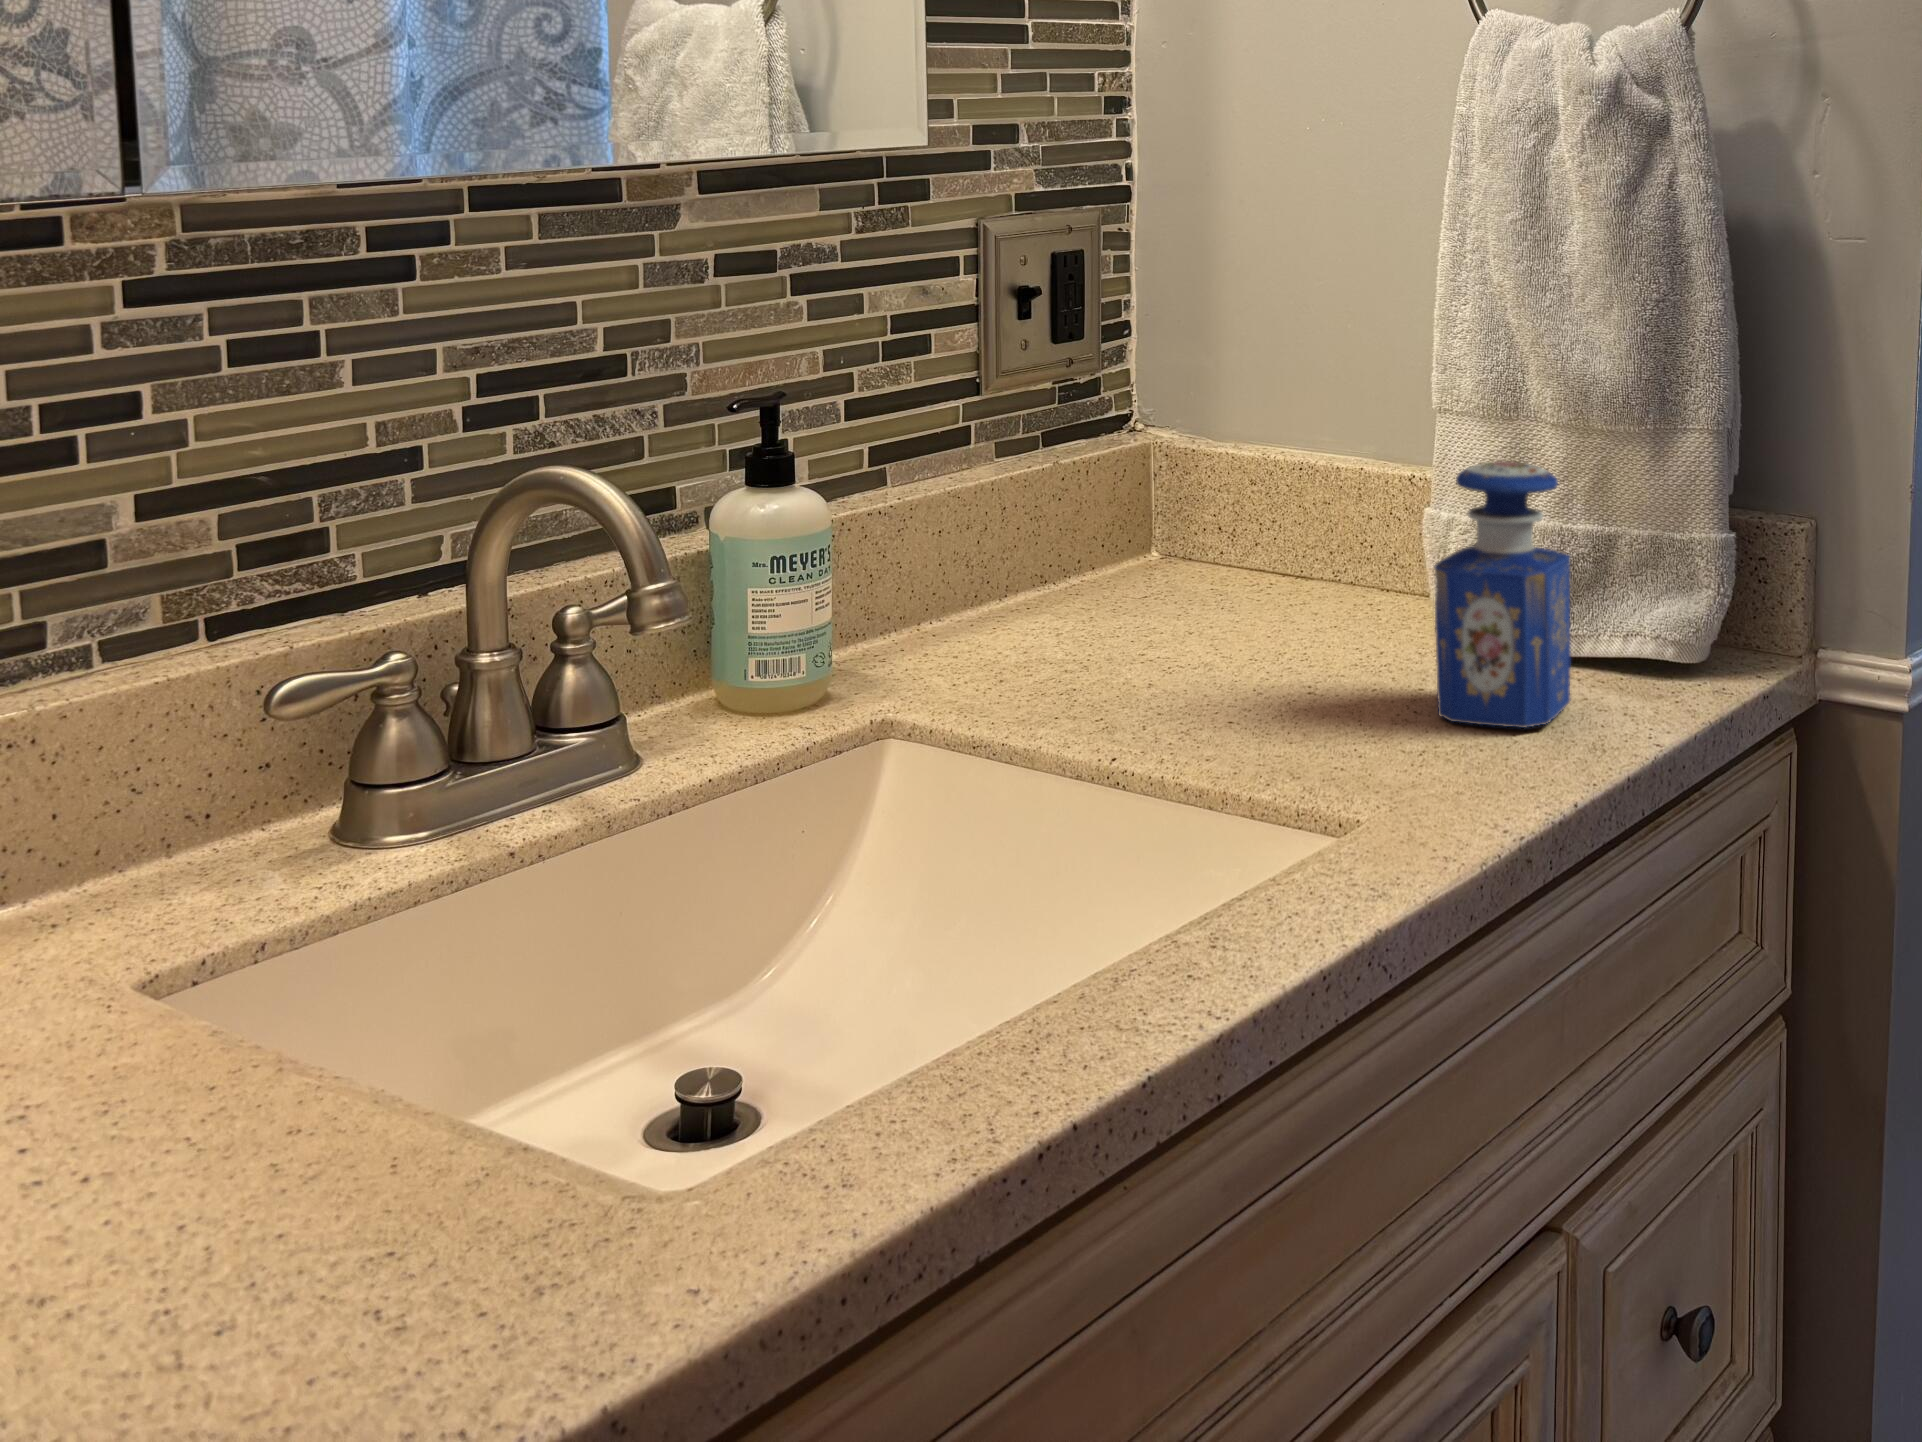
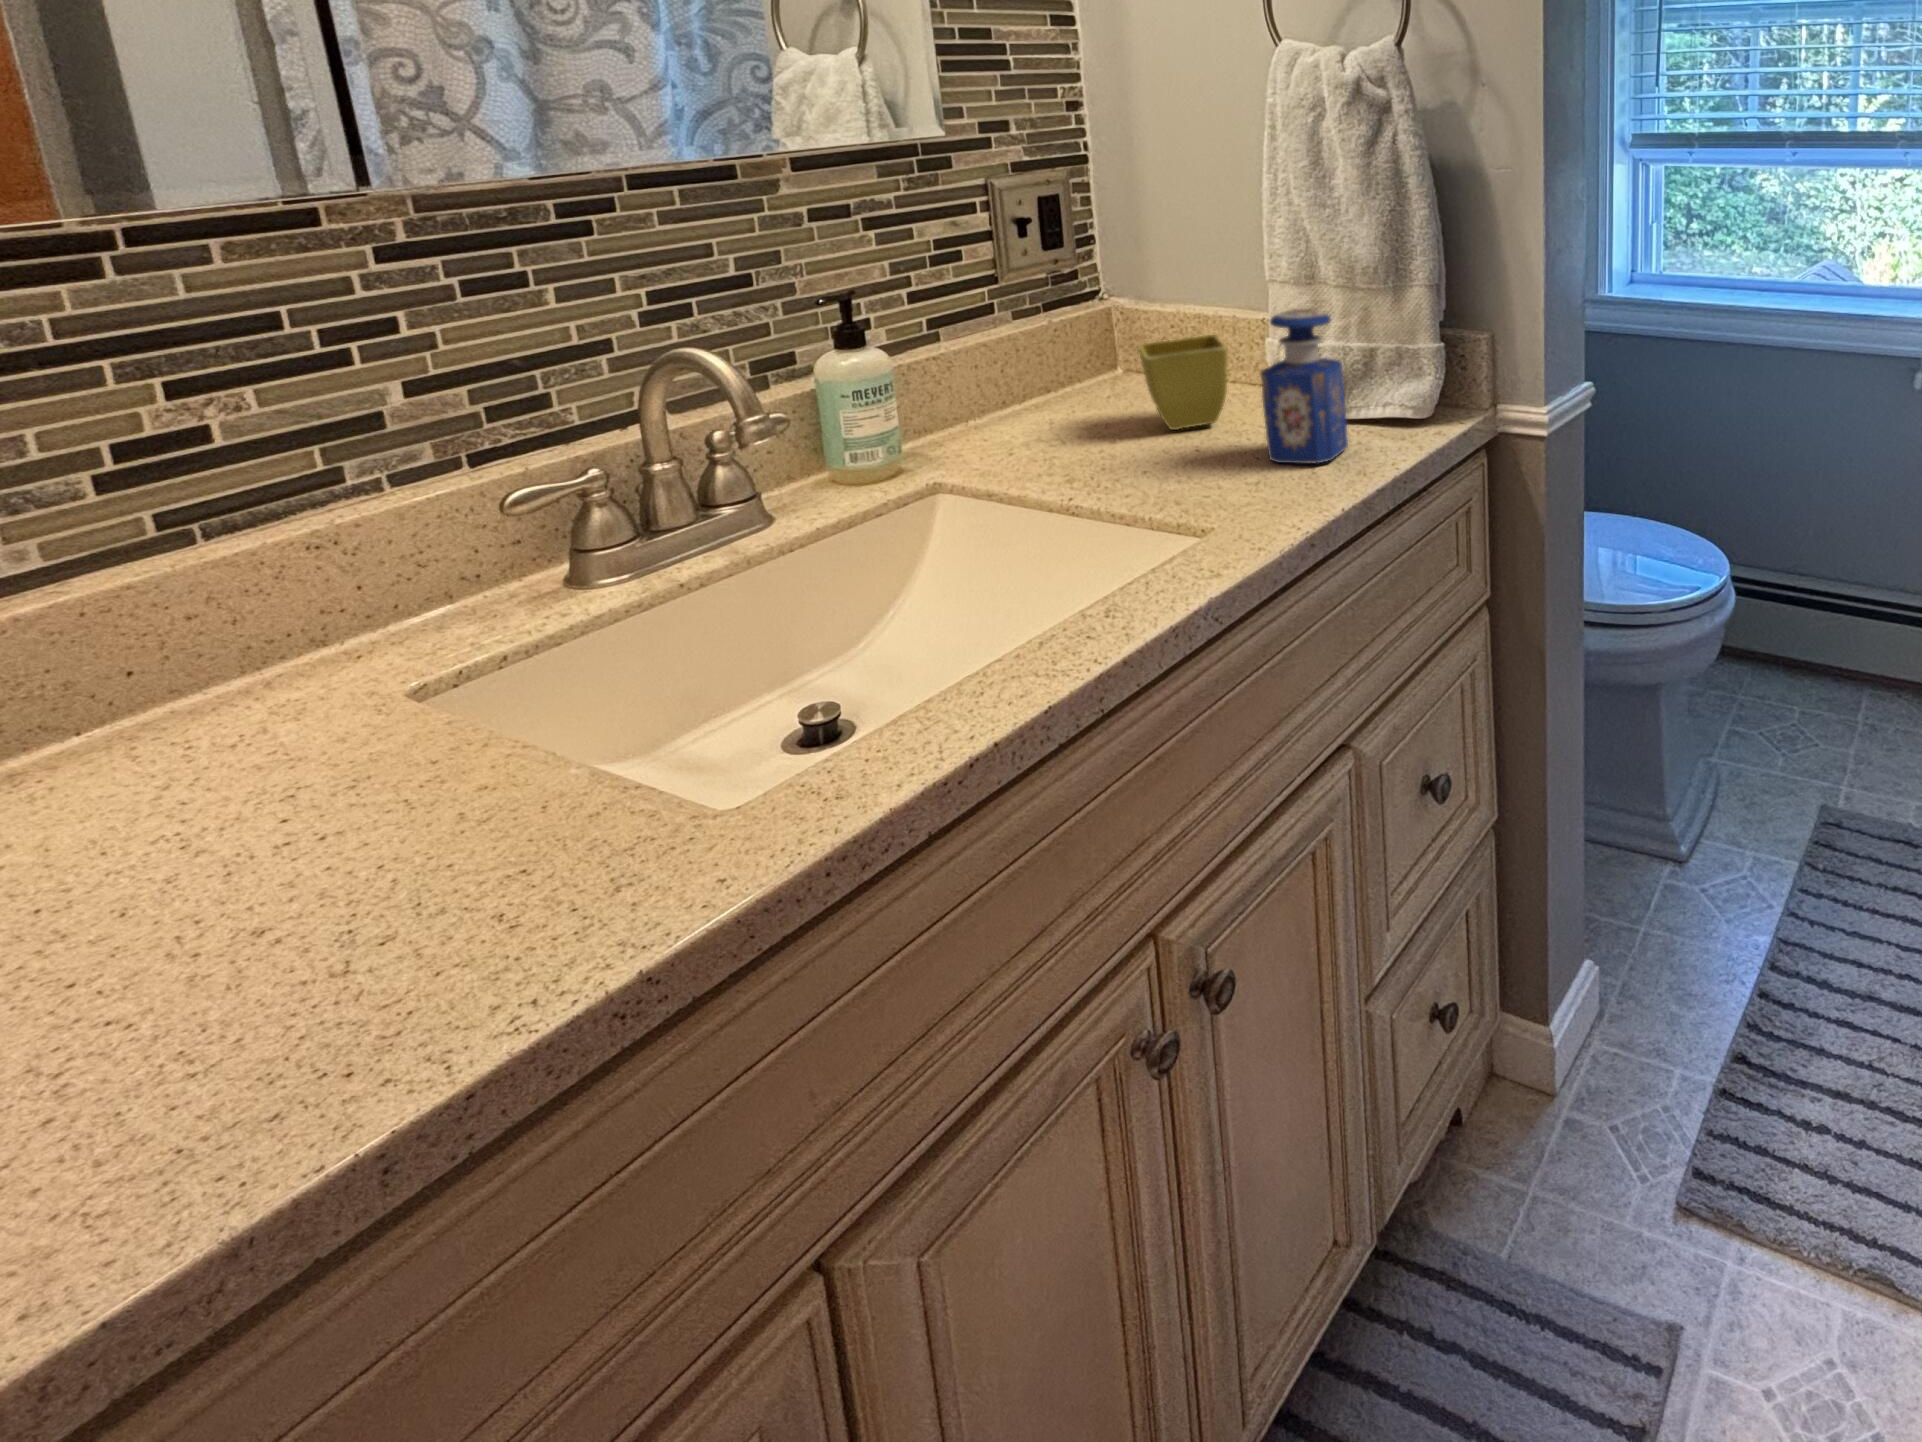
flower pot: none [1212,497,1367,655] -> present [1138,334,1227,430]

